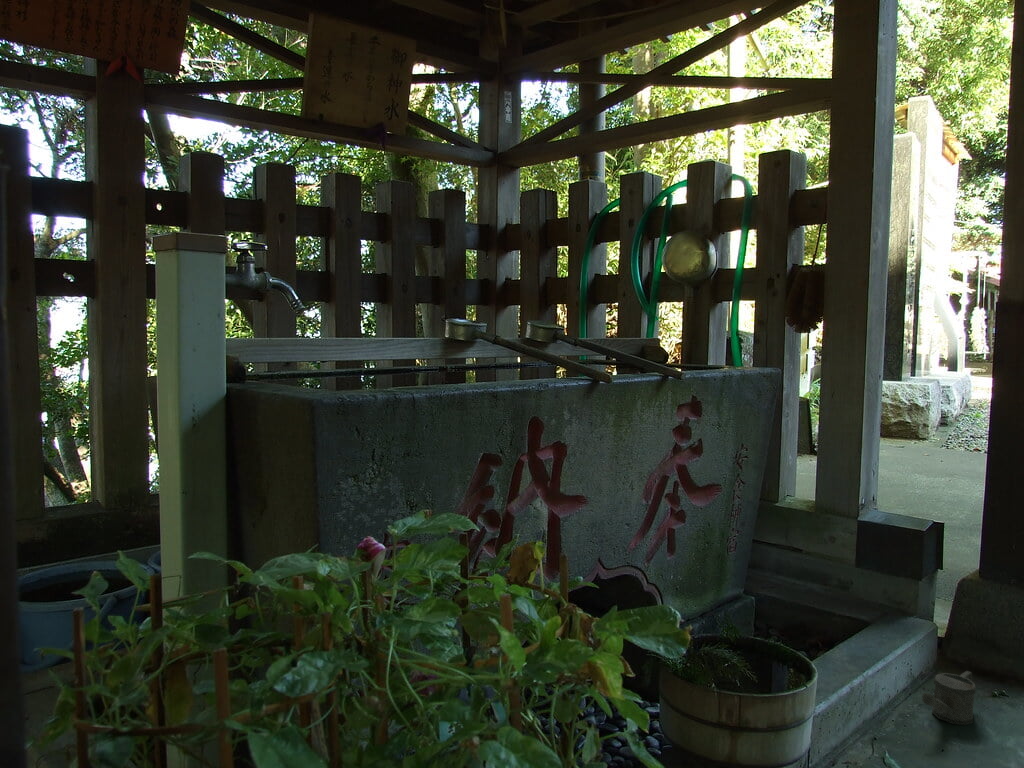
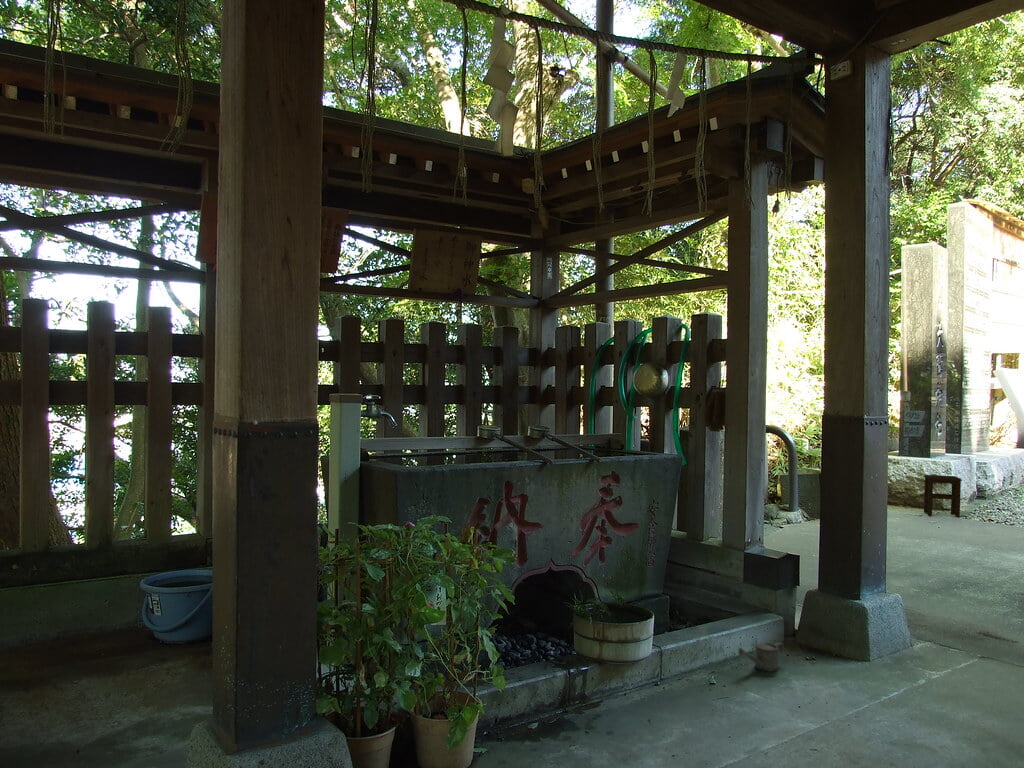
stool: none [903,400,951,448] -> present [924,475,962,517]

